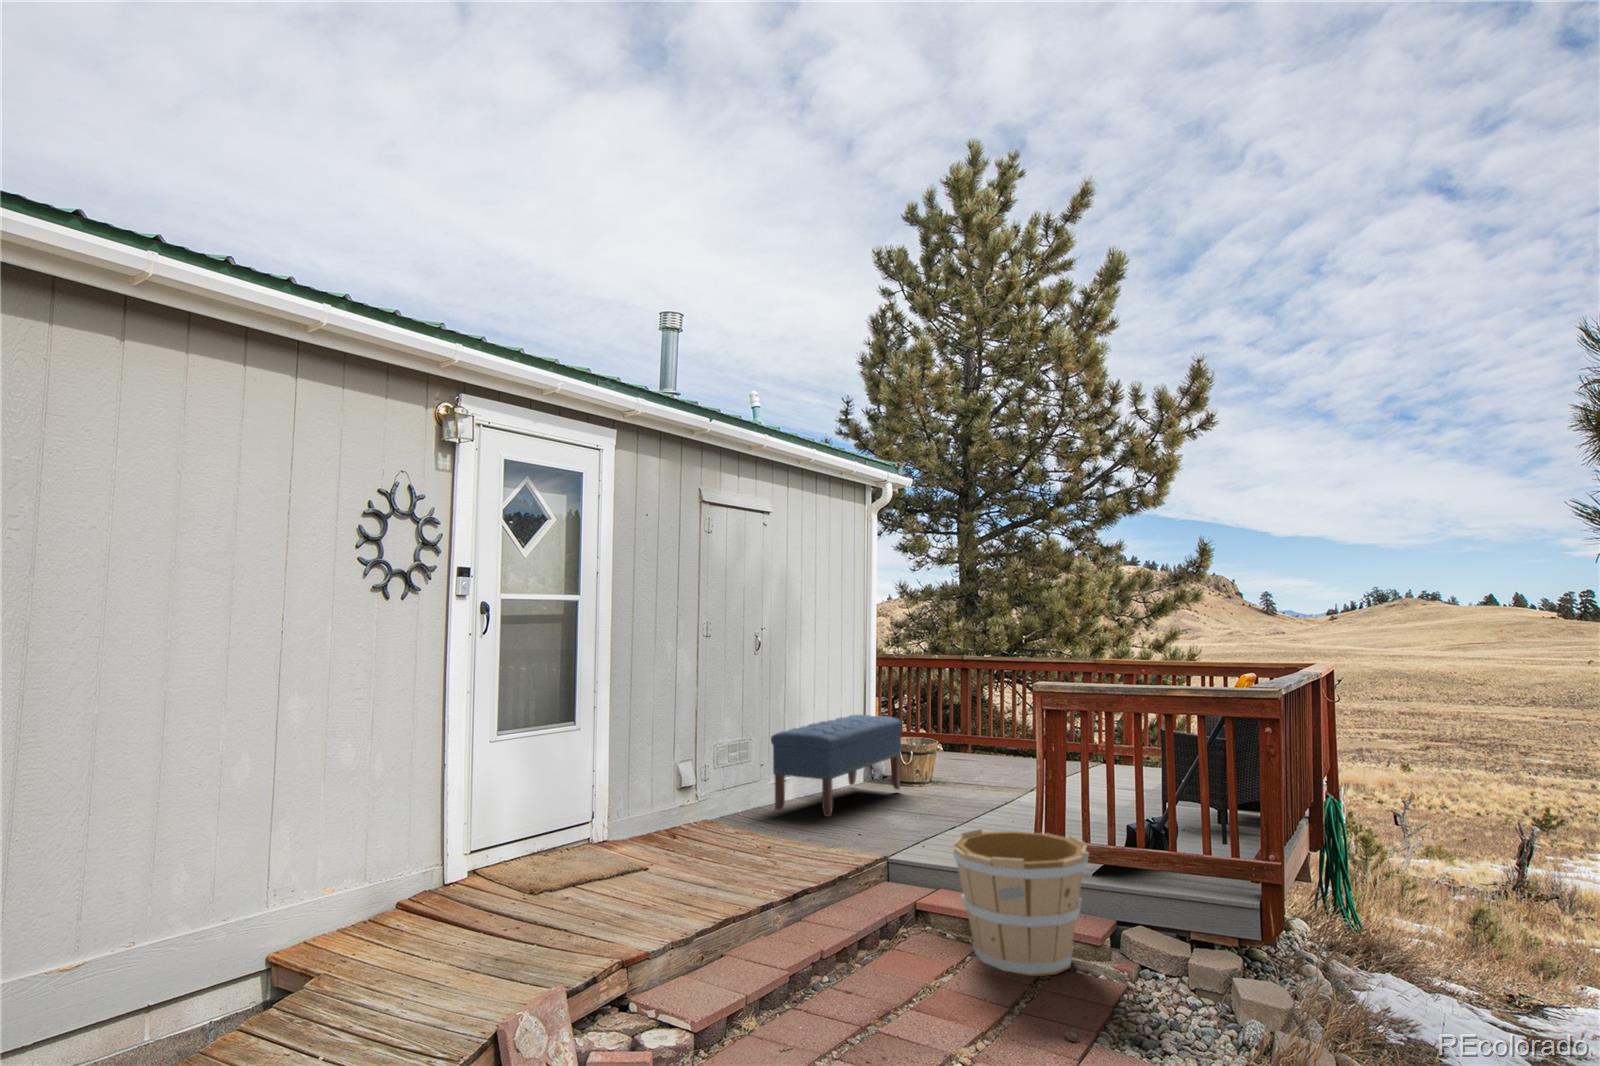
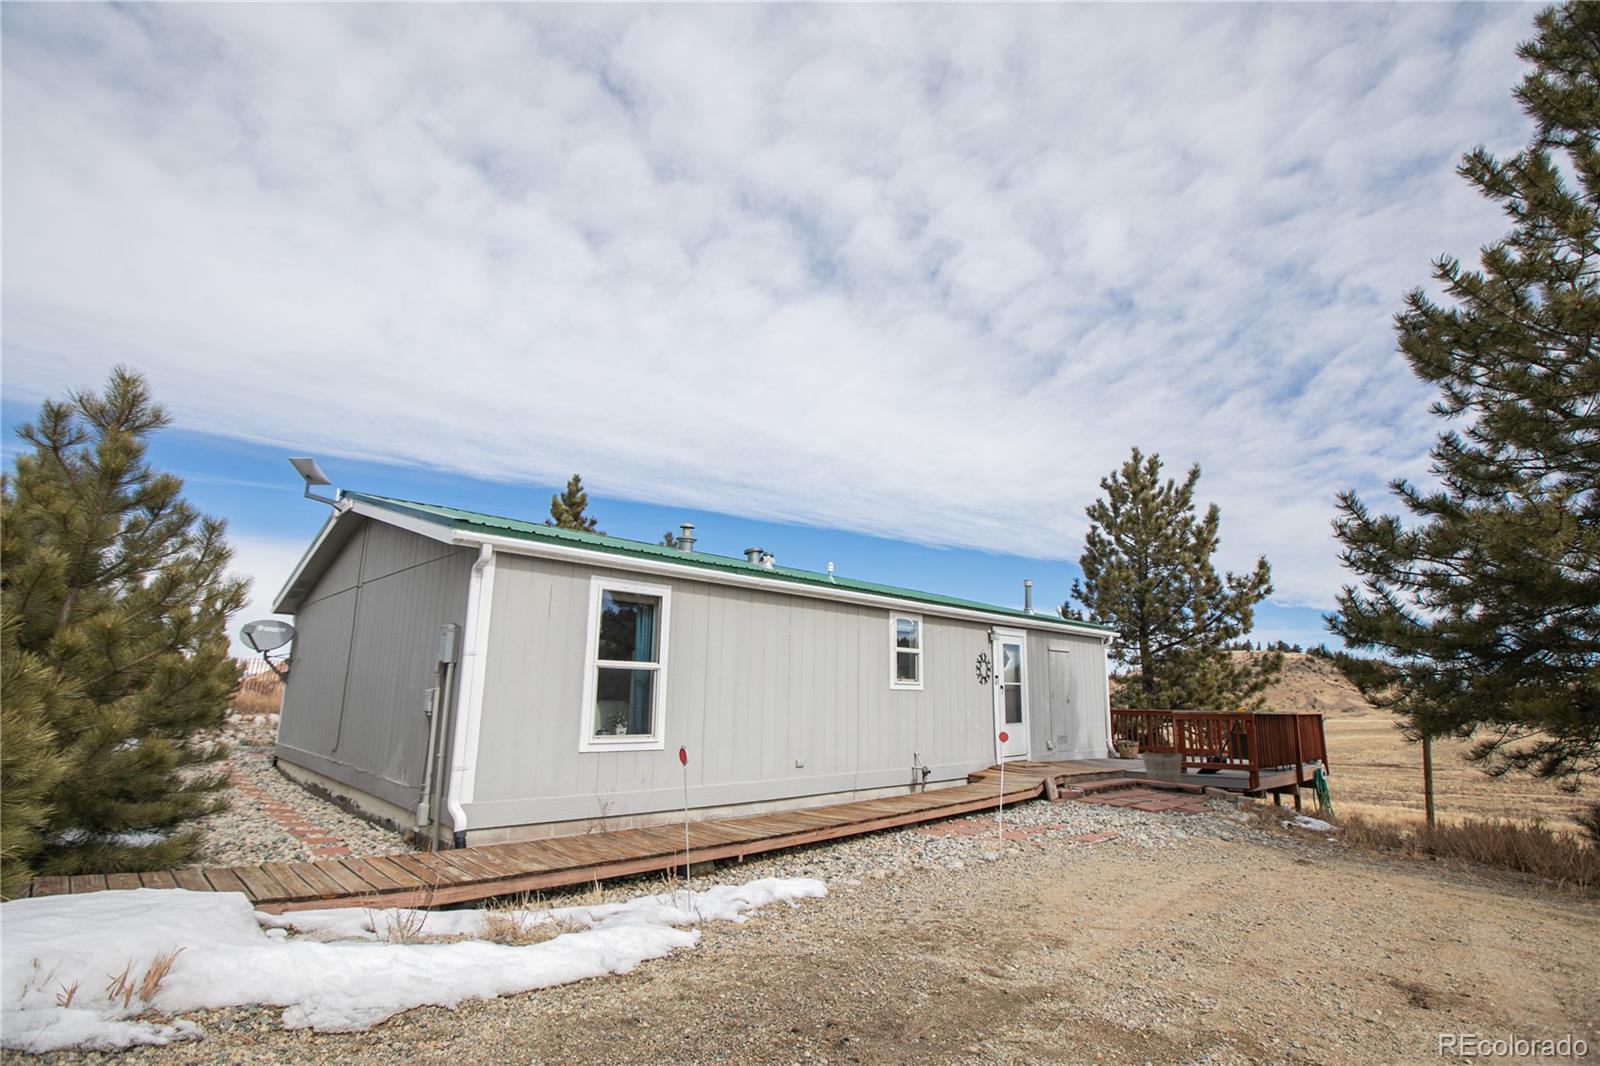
bench: present [771,715,902,817] -> none [1072,729,1121,762]

